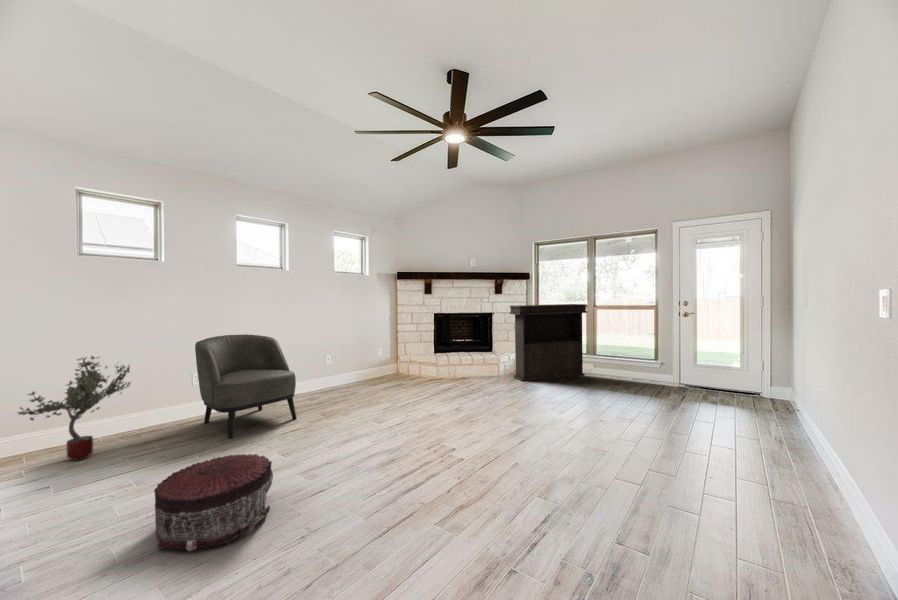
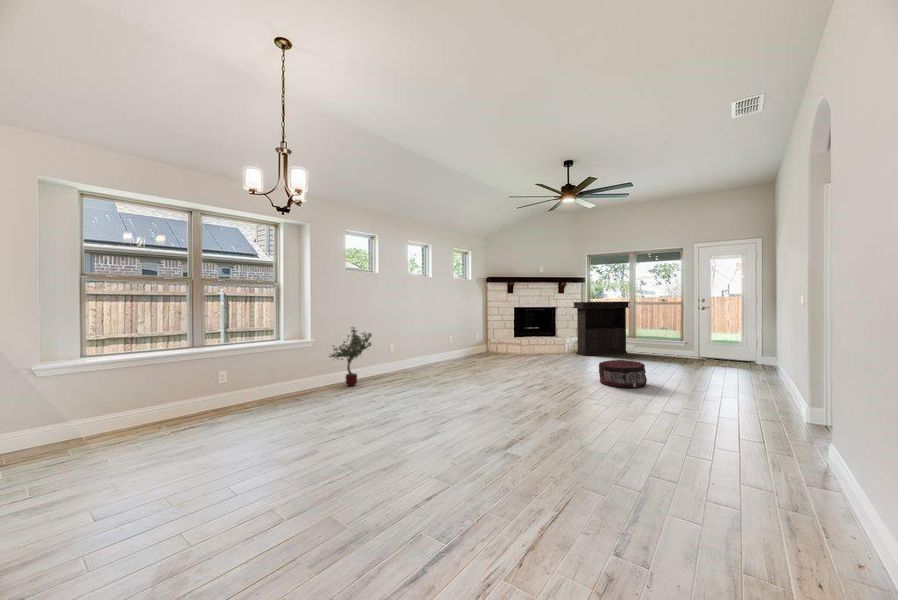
armchair: present [195,334,297,439] -> none [393,318,452,379]
pouf: present [154,454,273,551] -> present [599,360,647,387]

